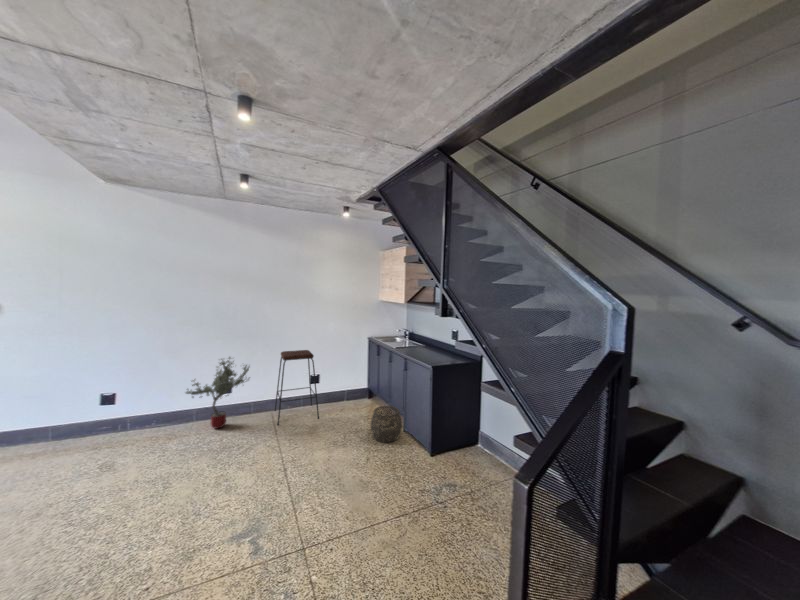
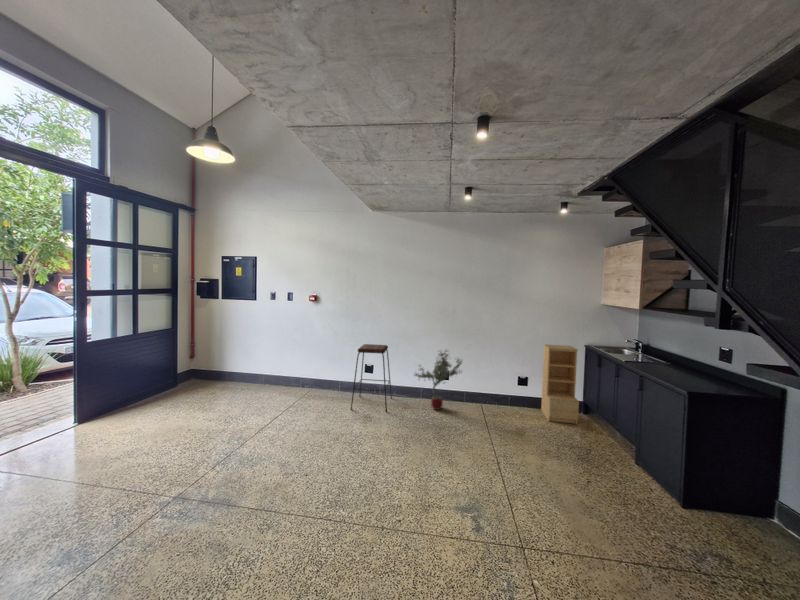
bookshelf: none [334,339,364,412] -> present [541,344,579,424]
bar stool: present [275,350,319,425] -> present [351,344,392,412]
woven basket: present [371,406,402,442] -> none [590,428,635,474]

